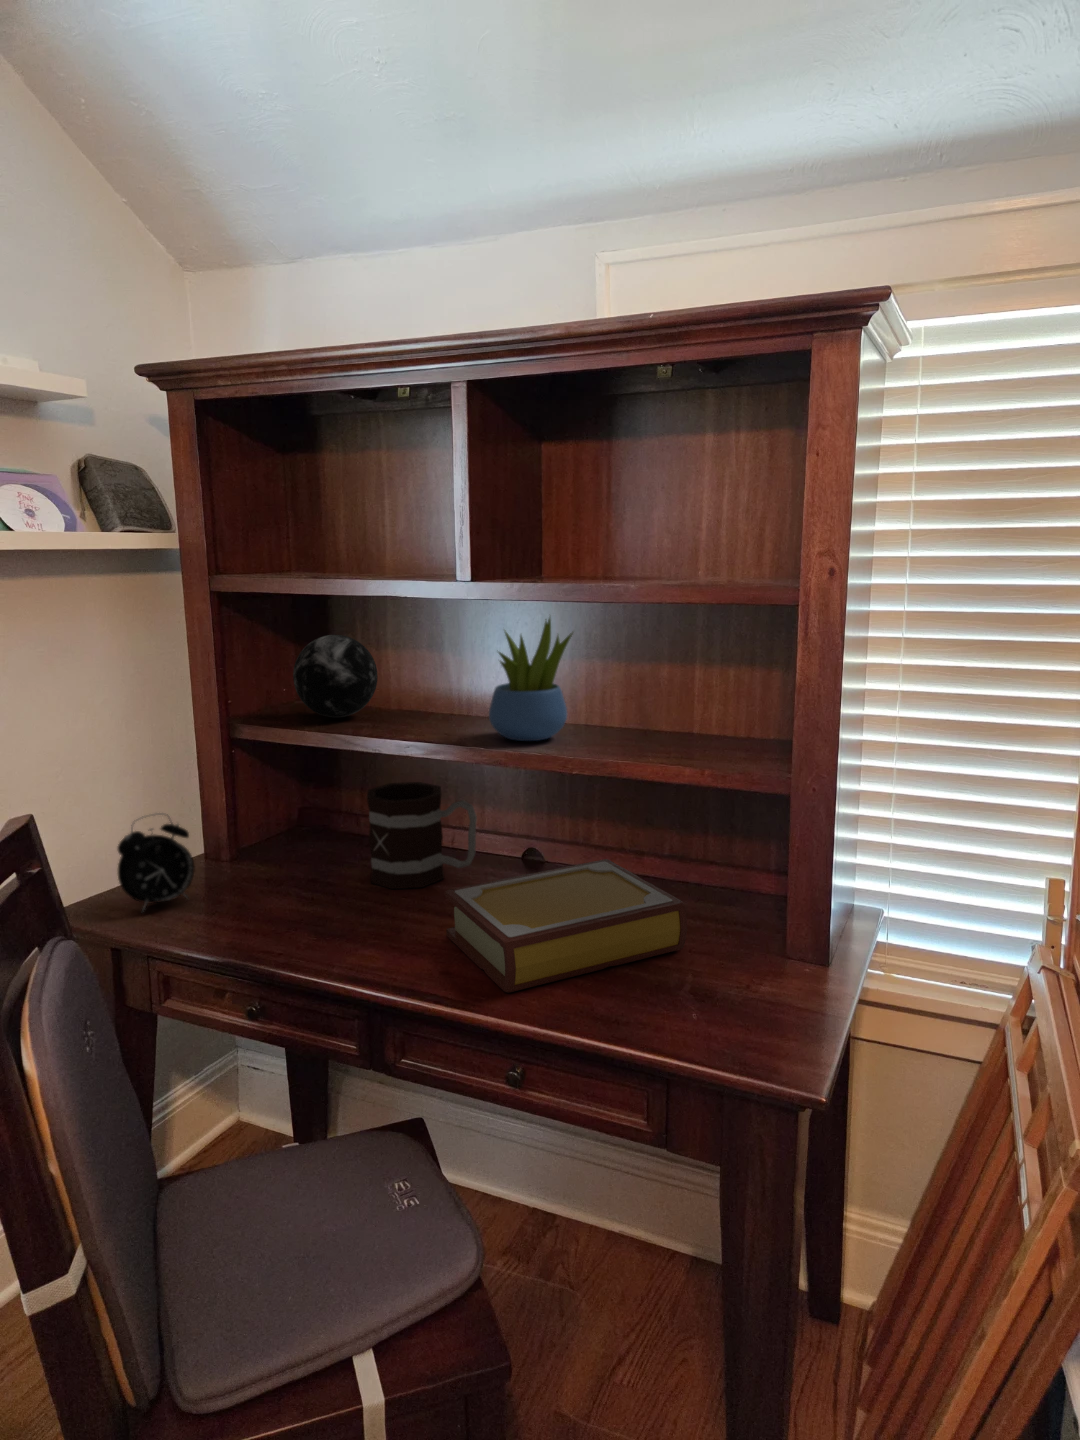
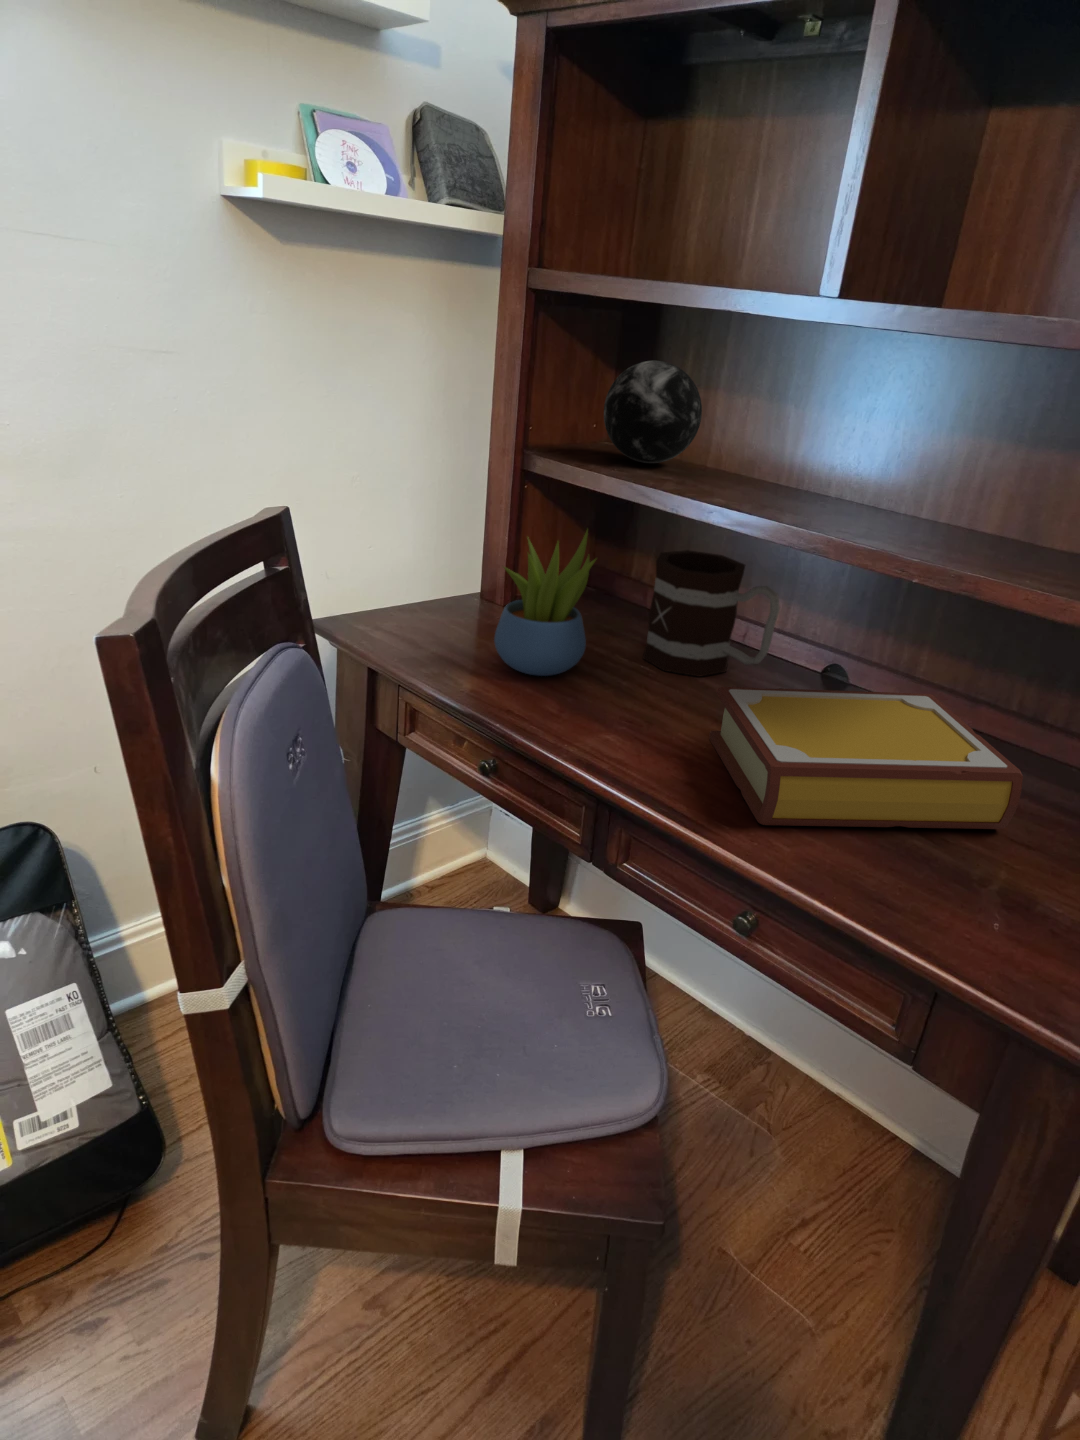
succulent plant: present [489,618,573,741] -> present [494,530,596,676]
alarm clock: present [118,814,194,910] -> none [384,534,460,637]

